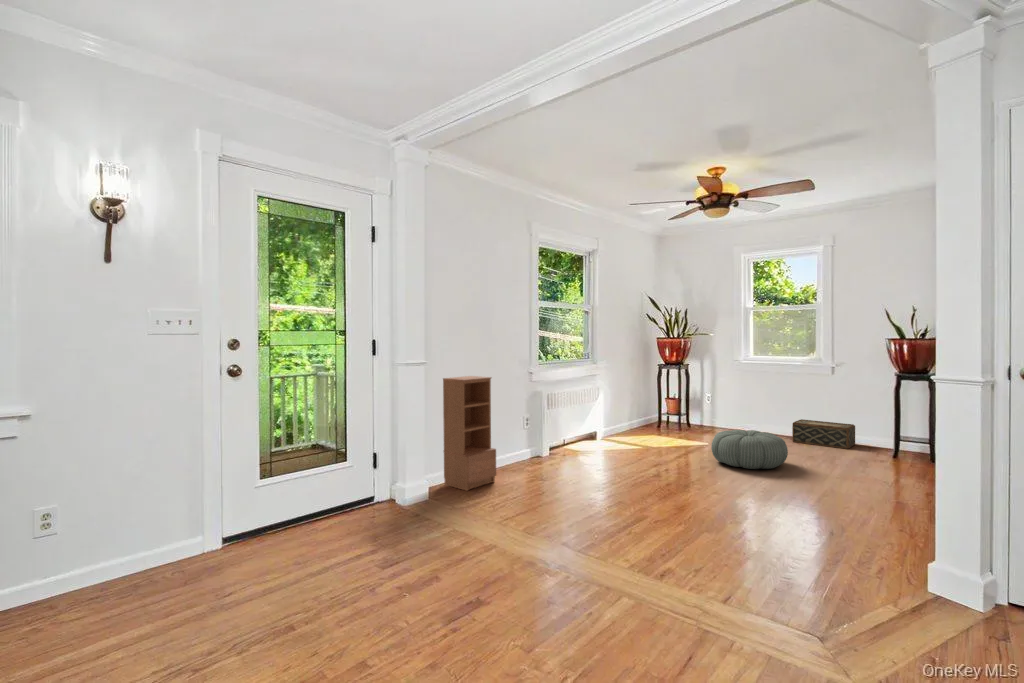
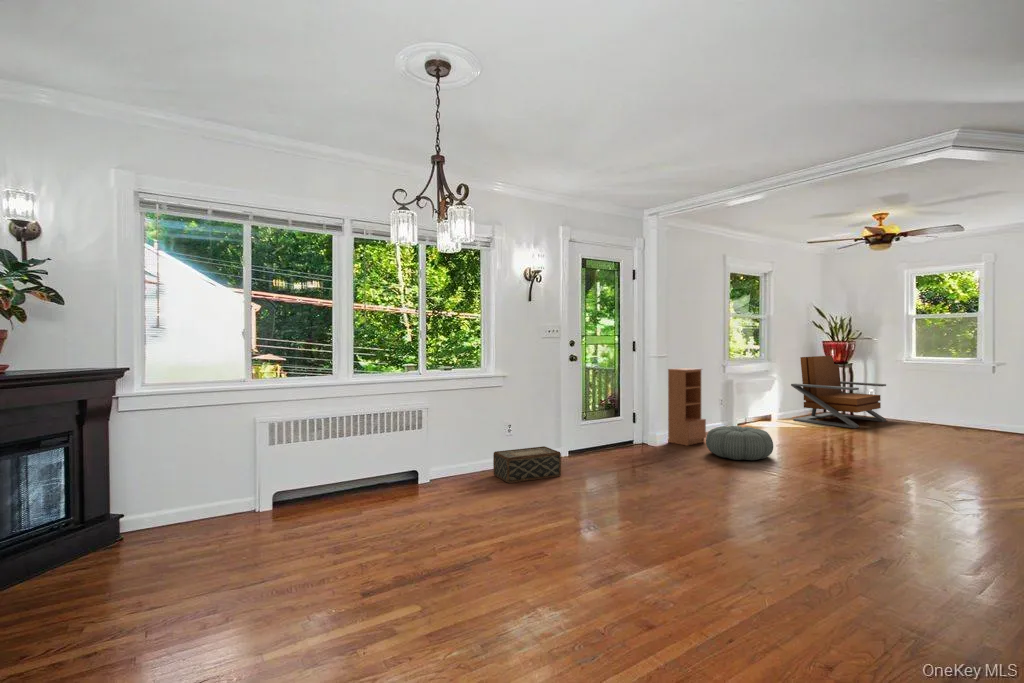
lounge chair: none [620,354,724,445] -> present [791,355,886,428]
woven basket: present [792,419,855,449] -> present [493,446,561,483]
pouf: present [711,430,788,469] -> present [706,426,773,460]

